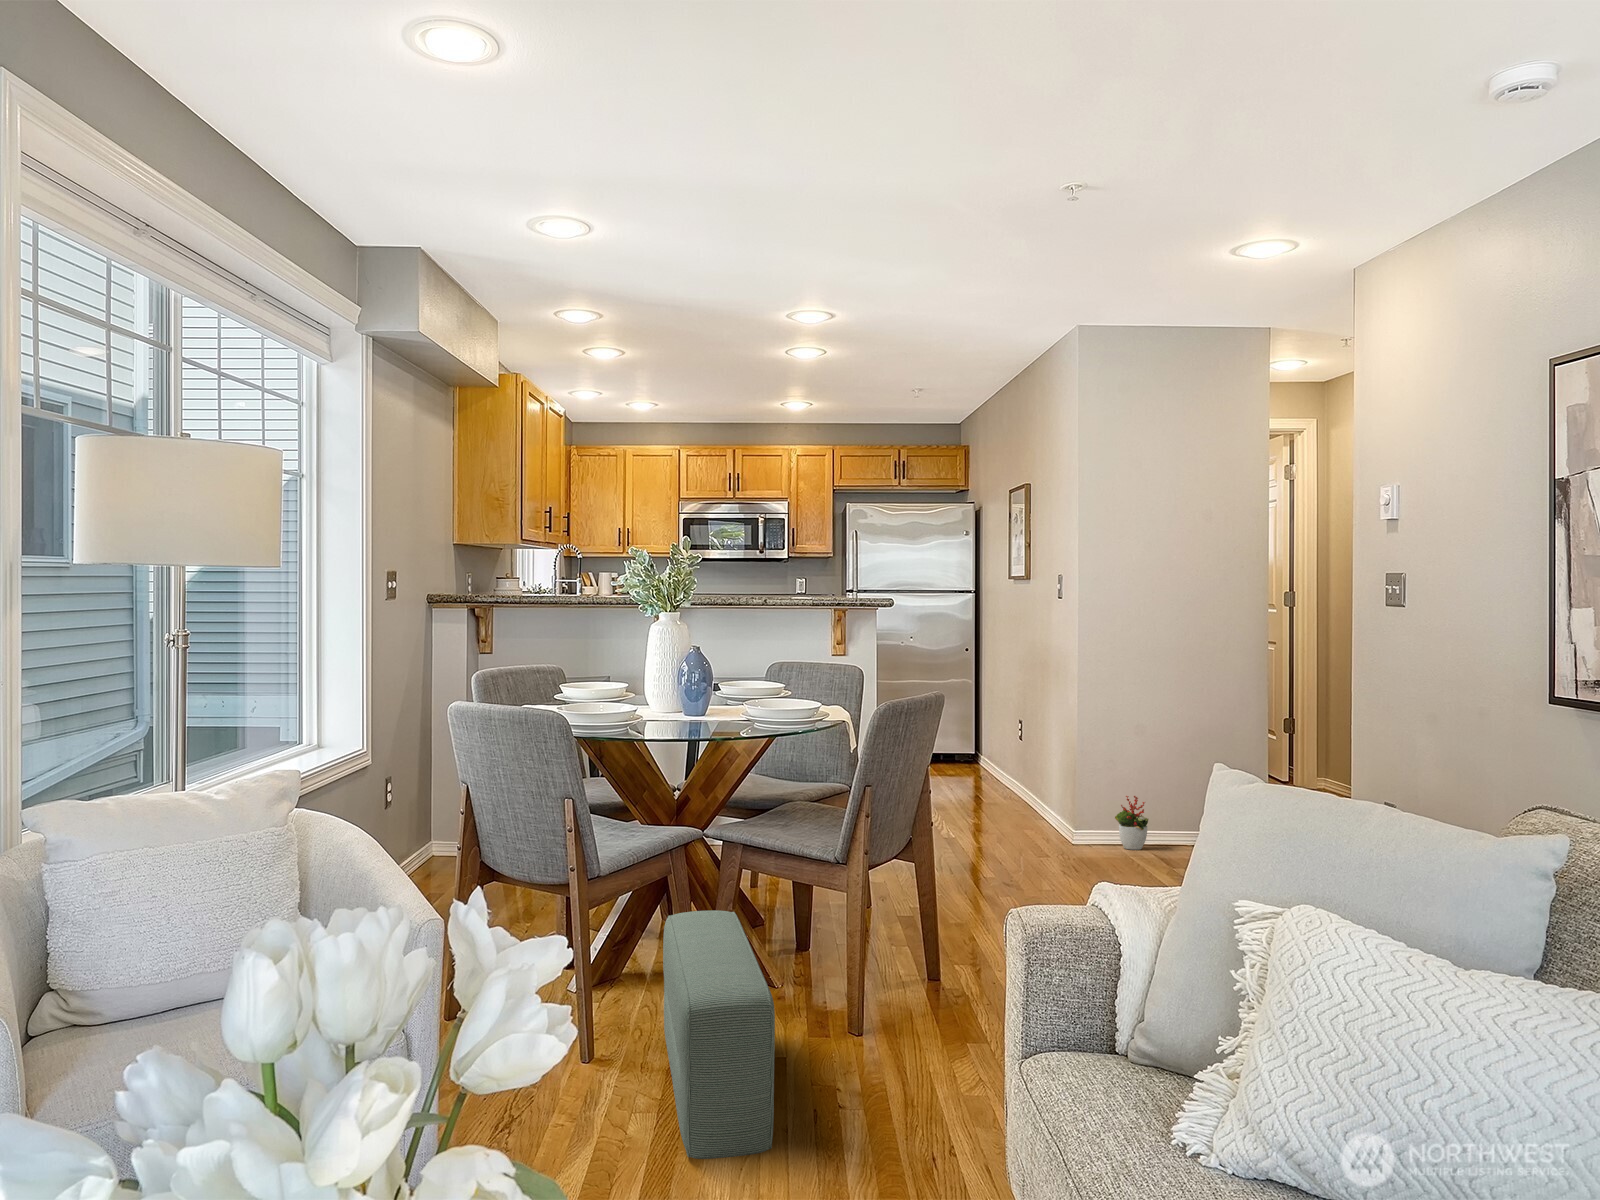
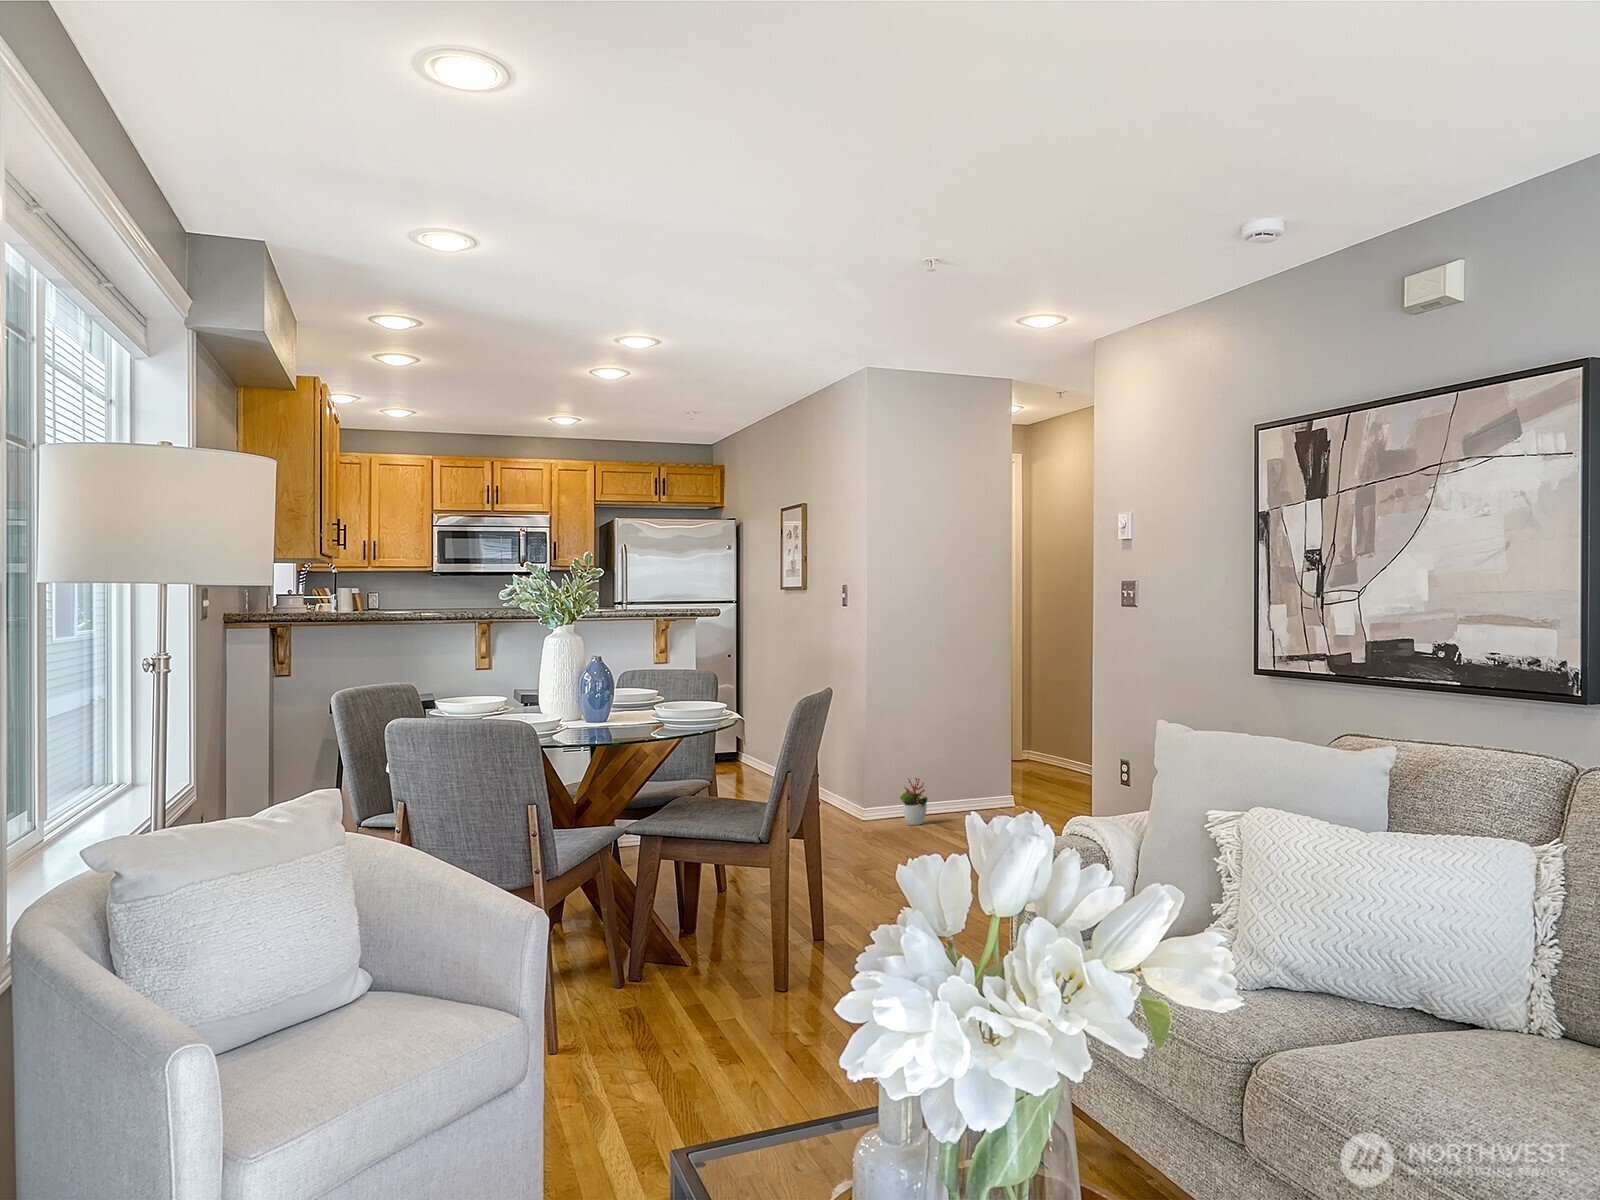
pouf: present [663,910,775,1159] -> none [612,895,773,1104]

